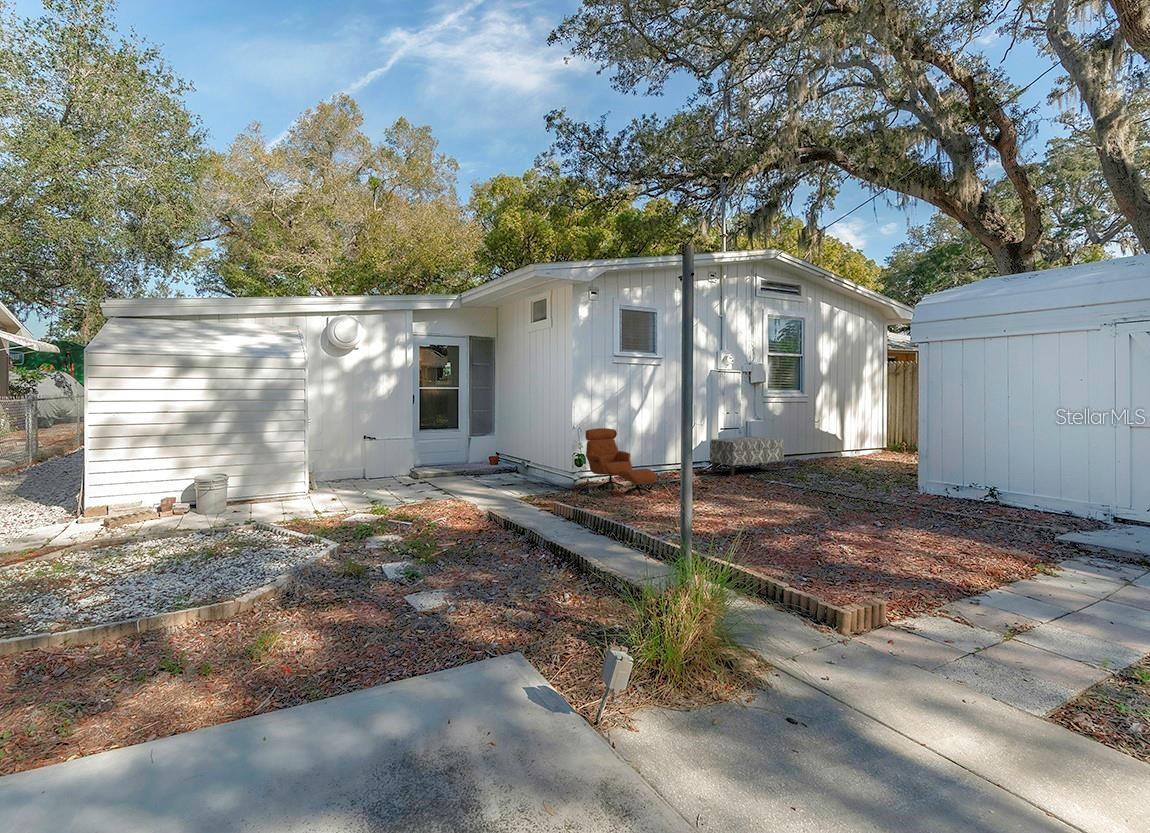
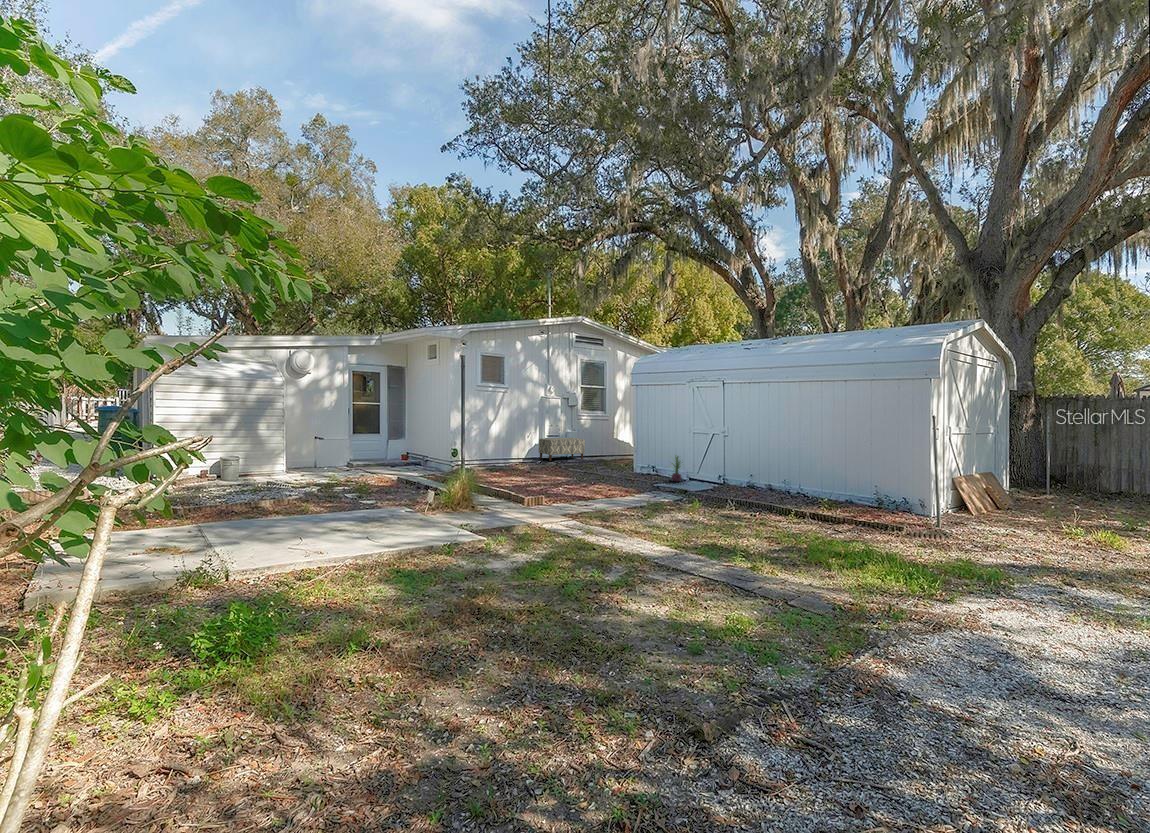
armchair: present [586,428,657,496] -> none [457,430,498,469]
decorative plant: none [989,464,1060,518] -> present [672,455,681,482]

